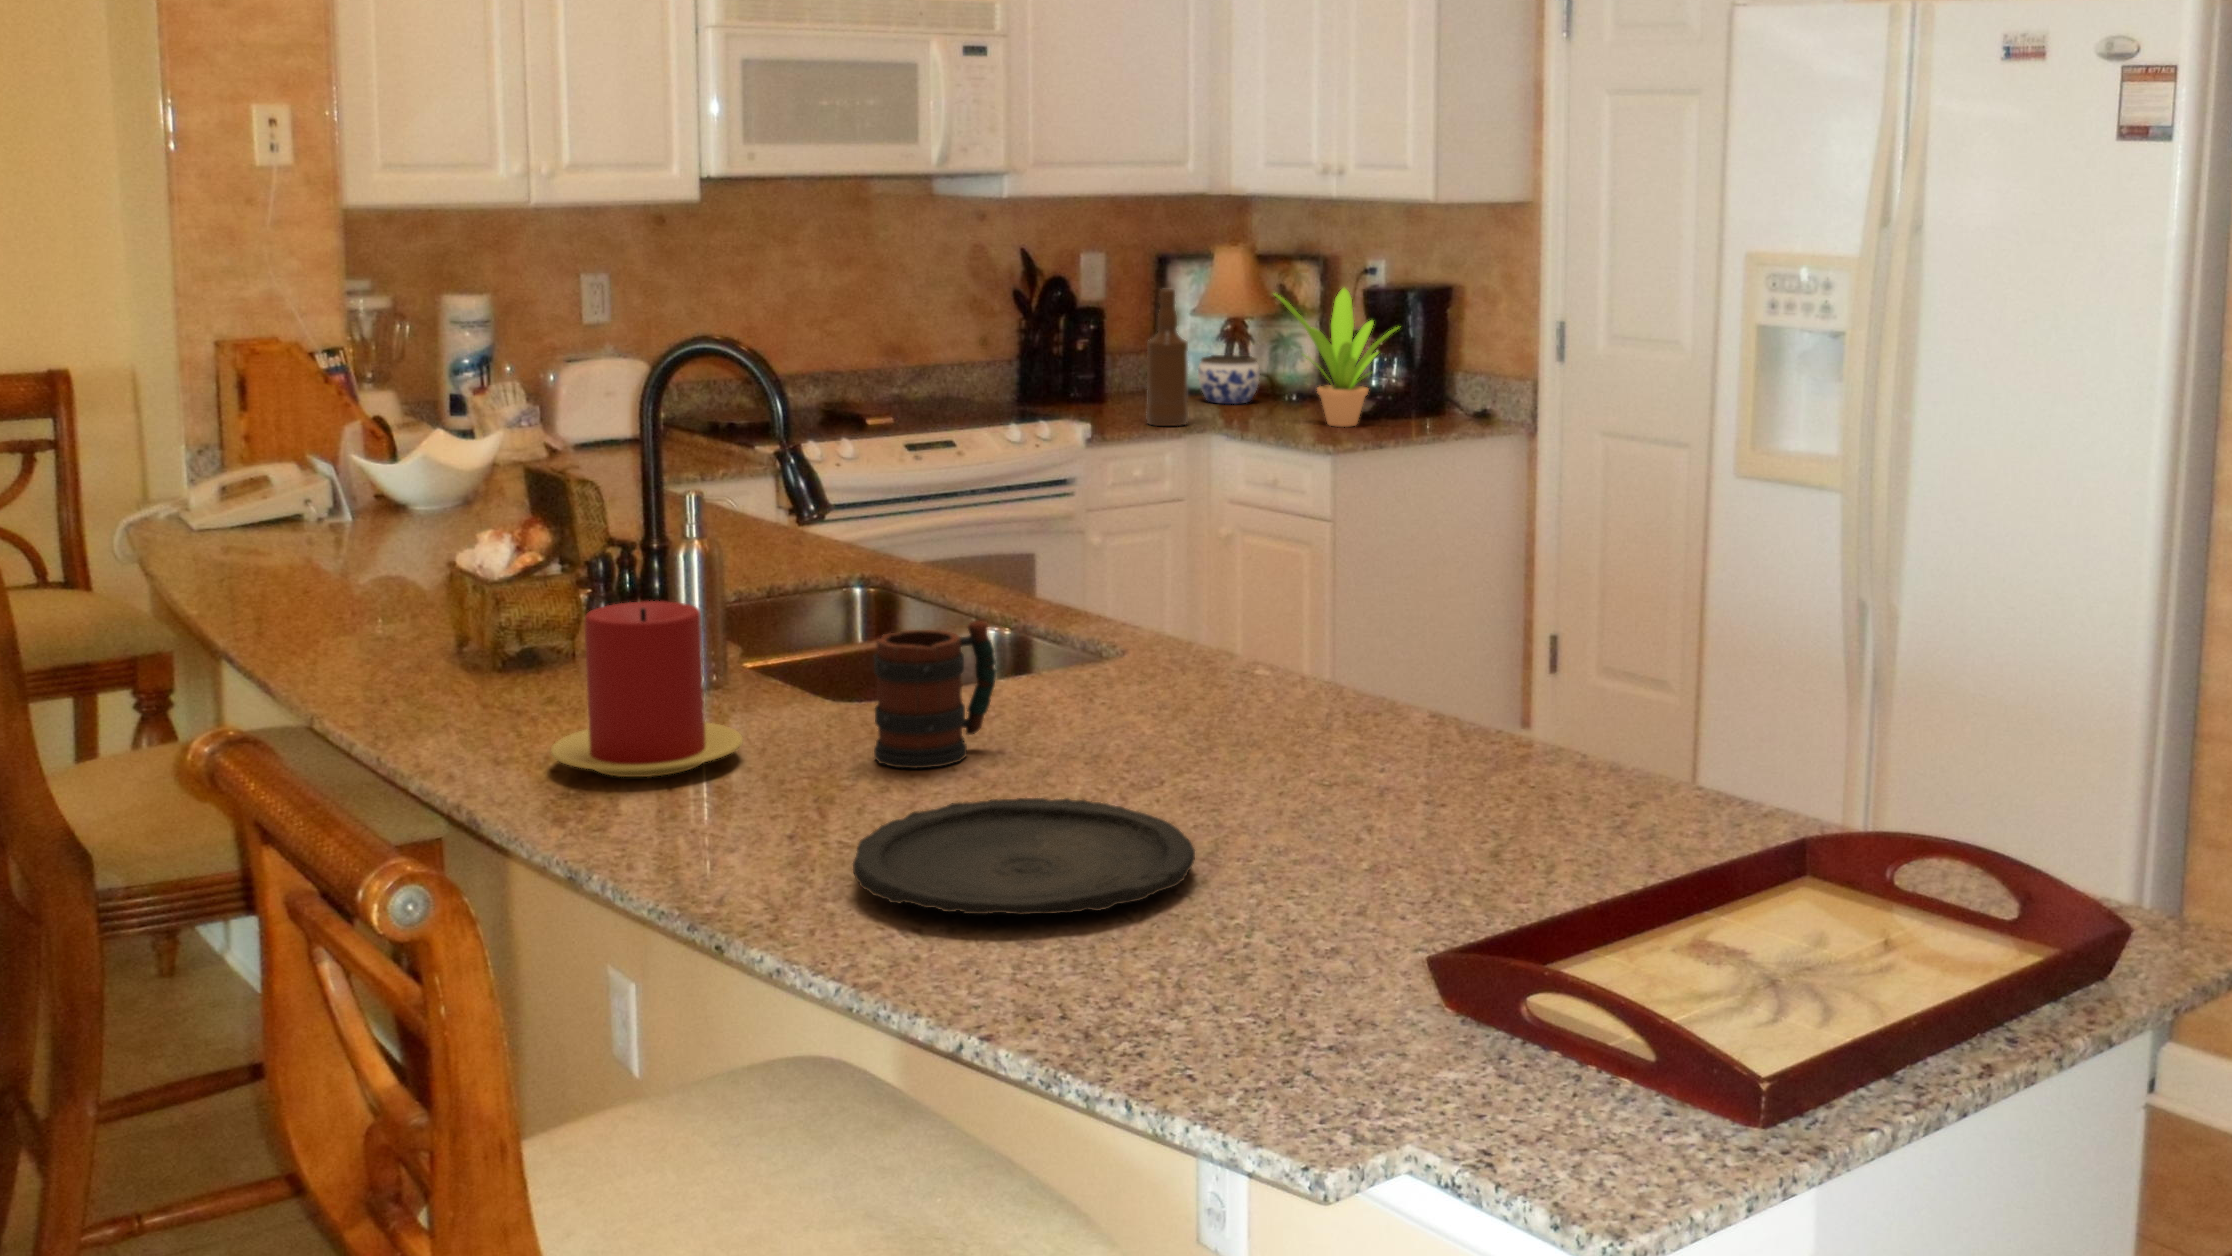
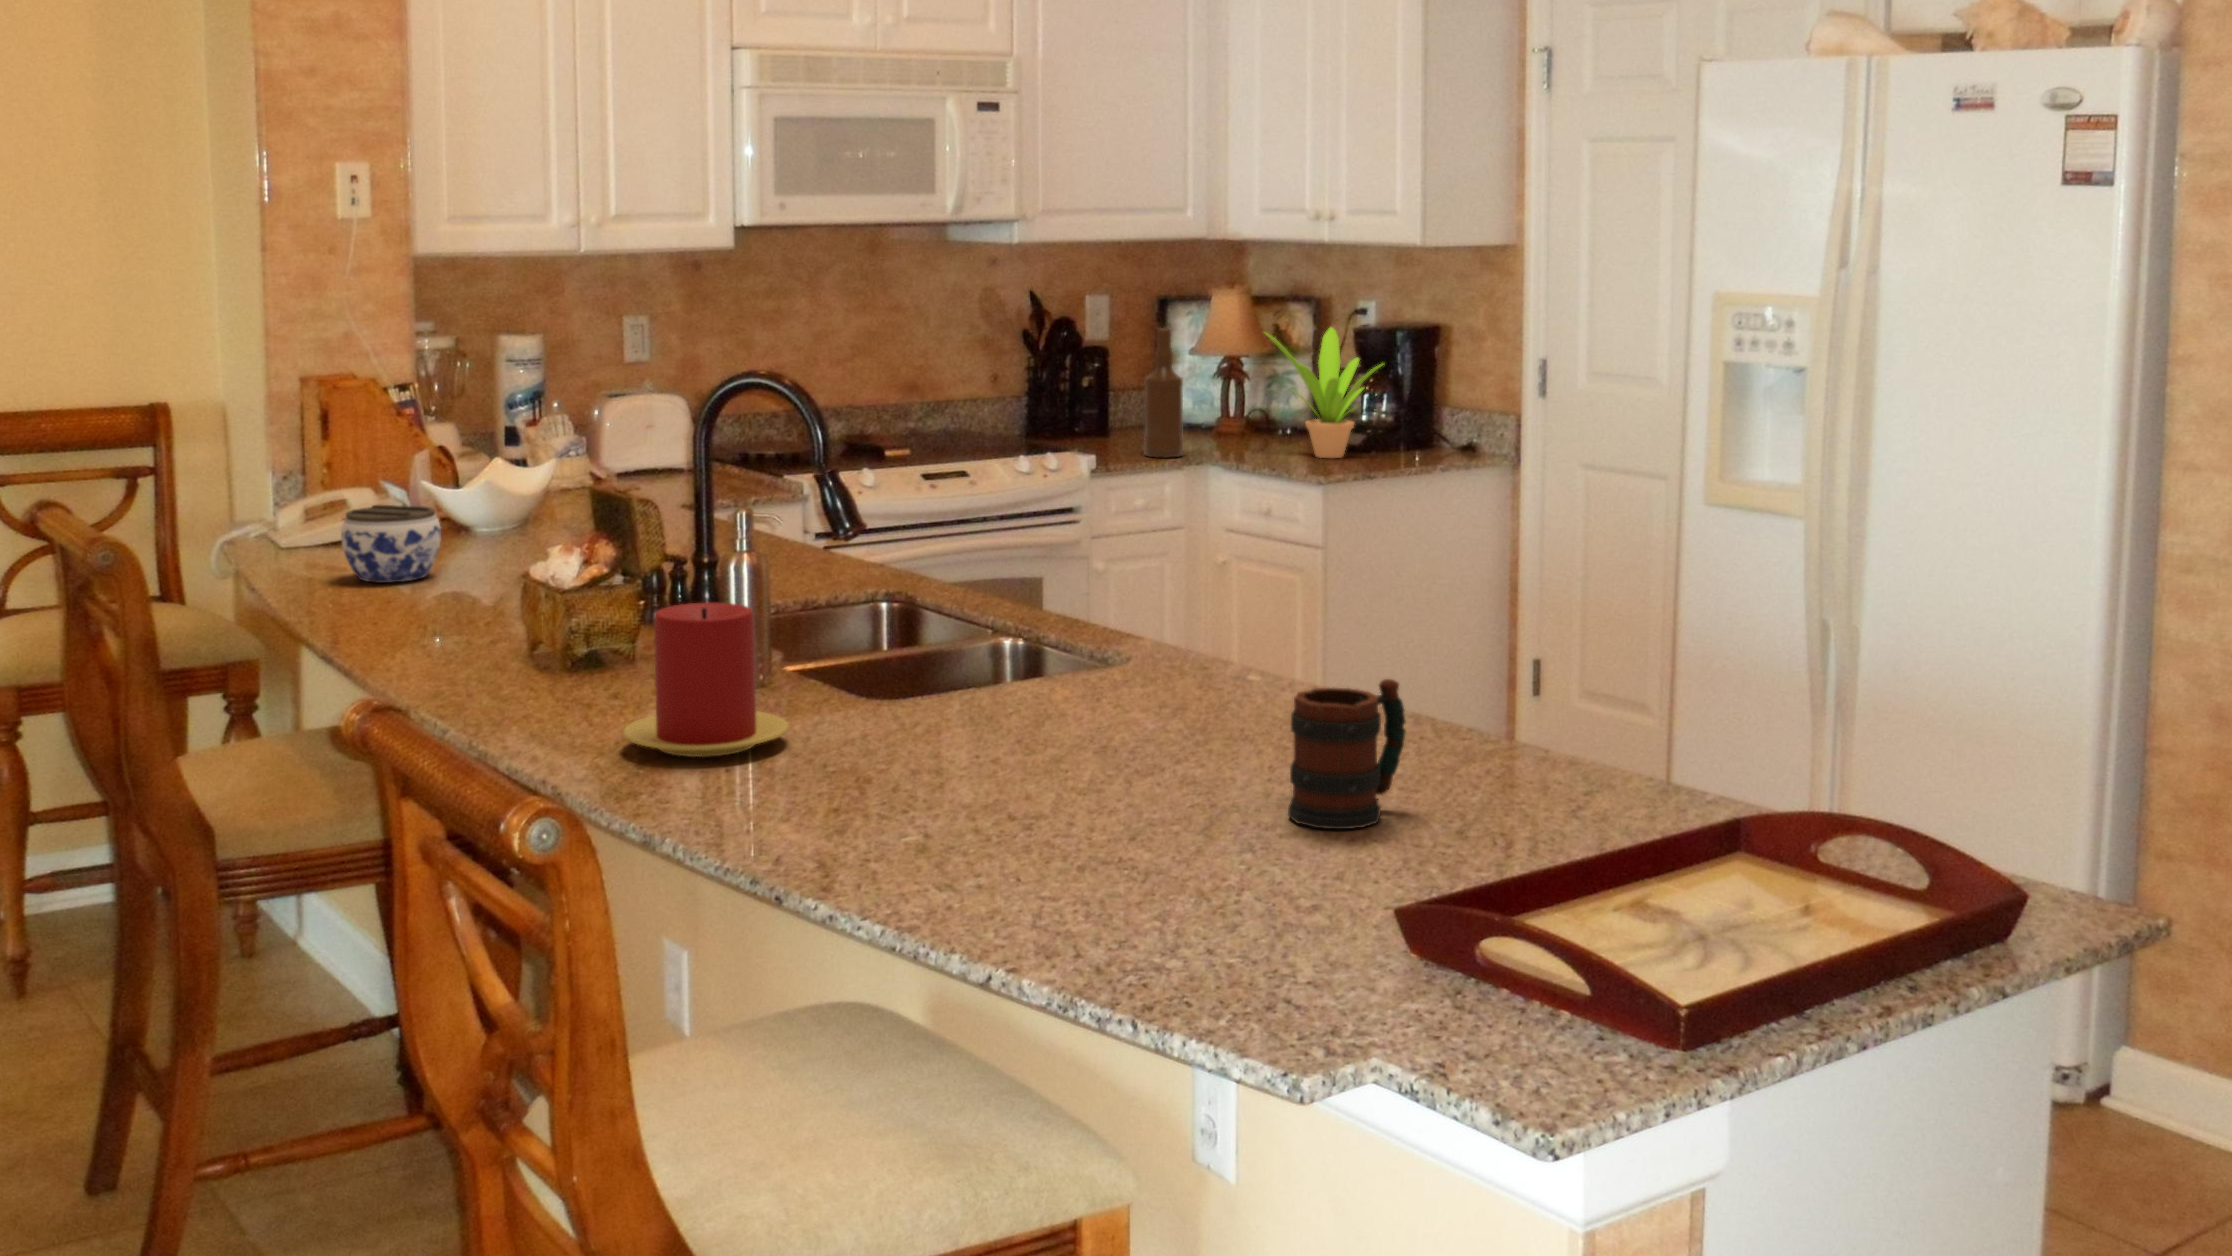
jar: present [1198,355,1260,404] -> present [341,505,441,583]
mug: present [874,621,996,768] -> present [1288,679,1406,829]
plate: present [853,798,1195,915] -> none [890,776,1189,870]

